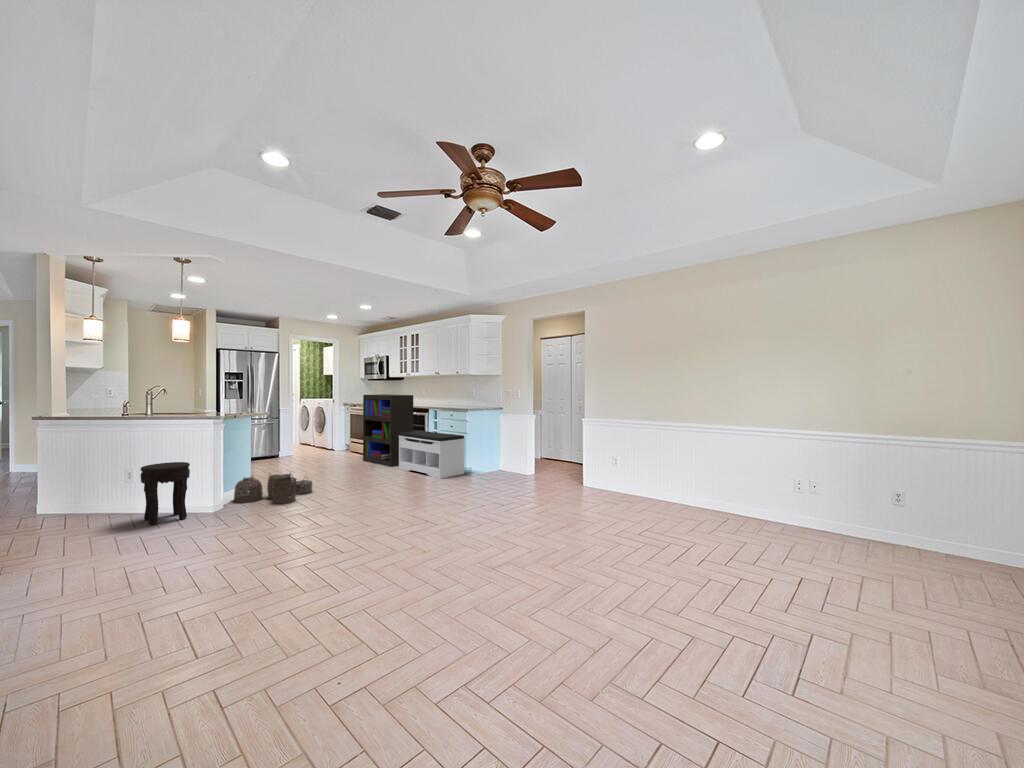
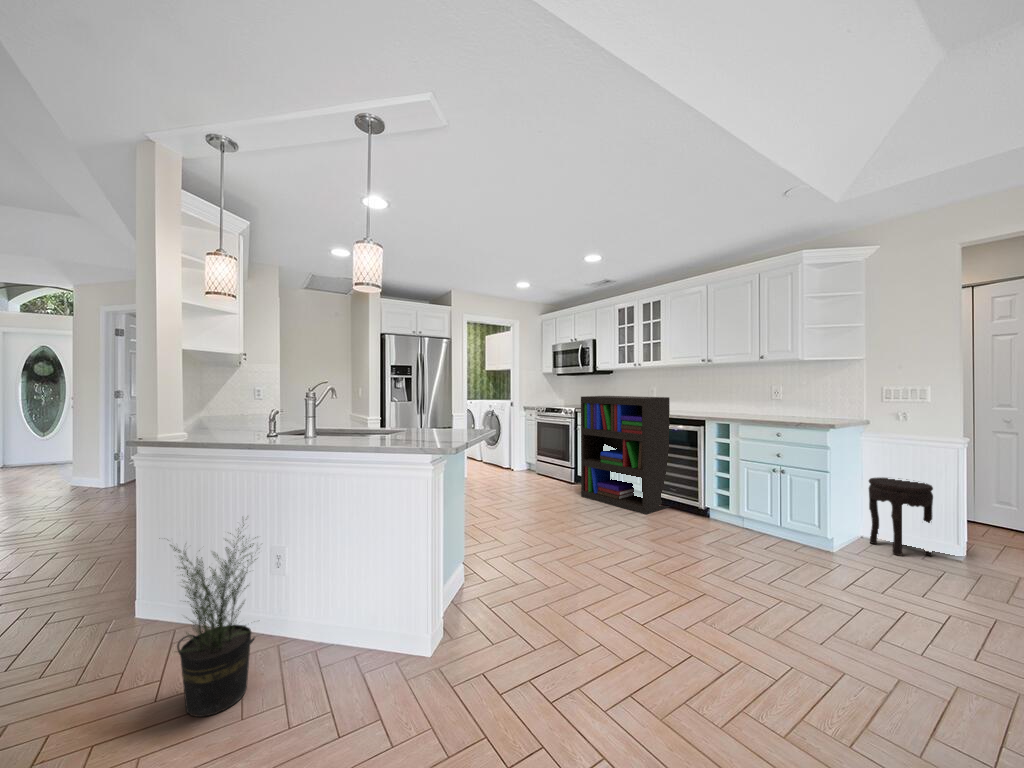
bench: present [399,431,464,479] -> none [667,456,813,557]
potted plant: none [63,447,117,526] -> present [171,525,256,717]
side table: present [140,462,190,525] -> present [869,477,933,556]
woven basket: present [234,474,312,503] -> none [468,556,595,640]

